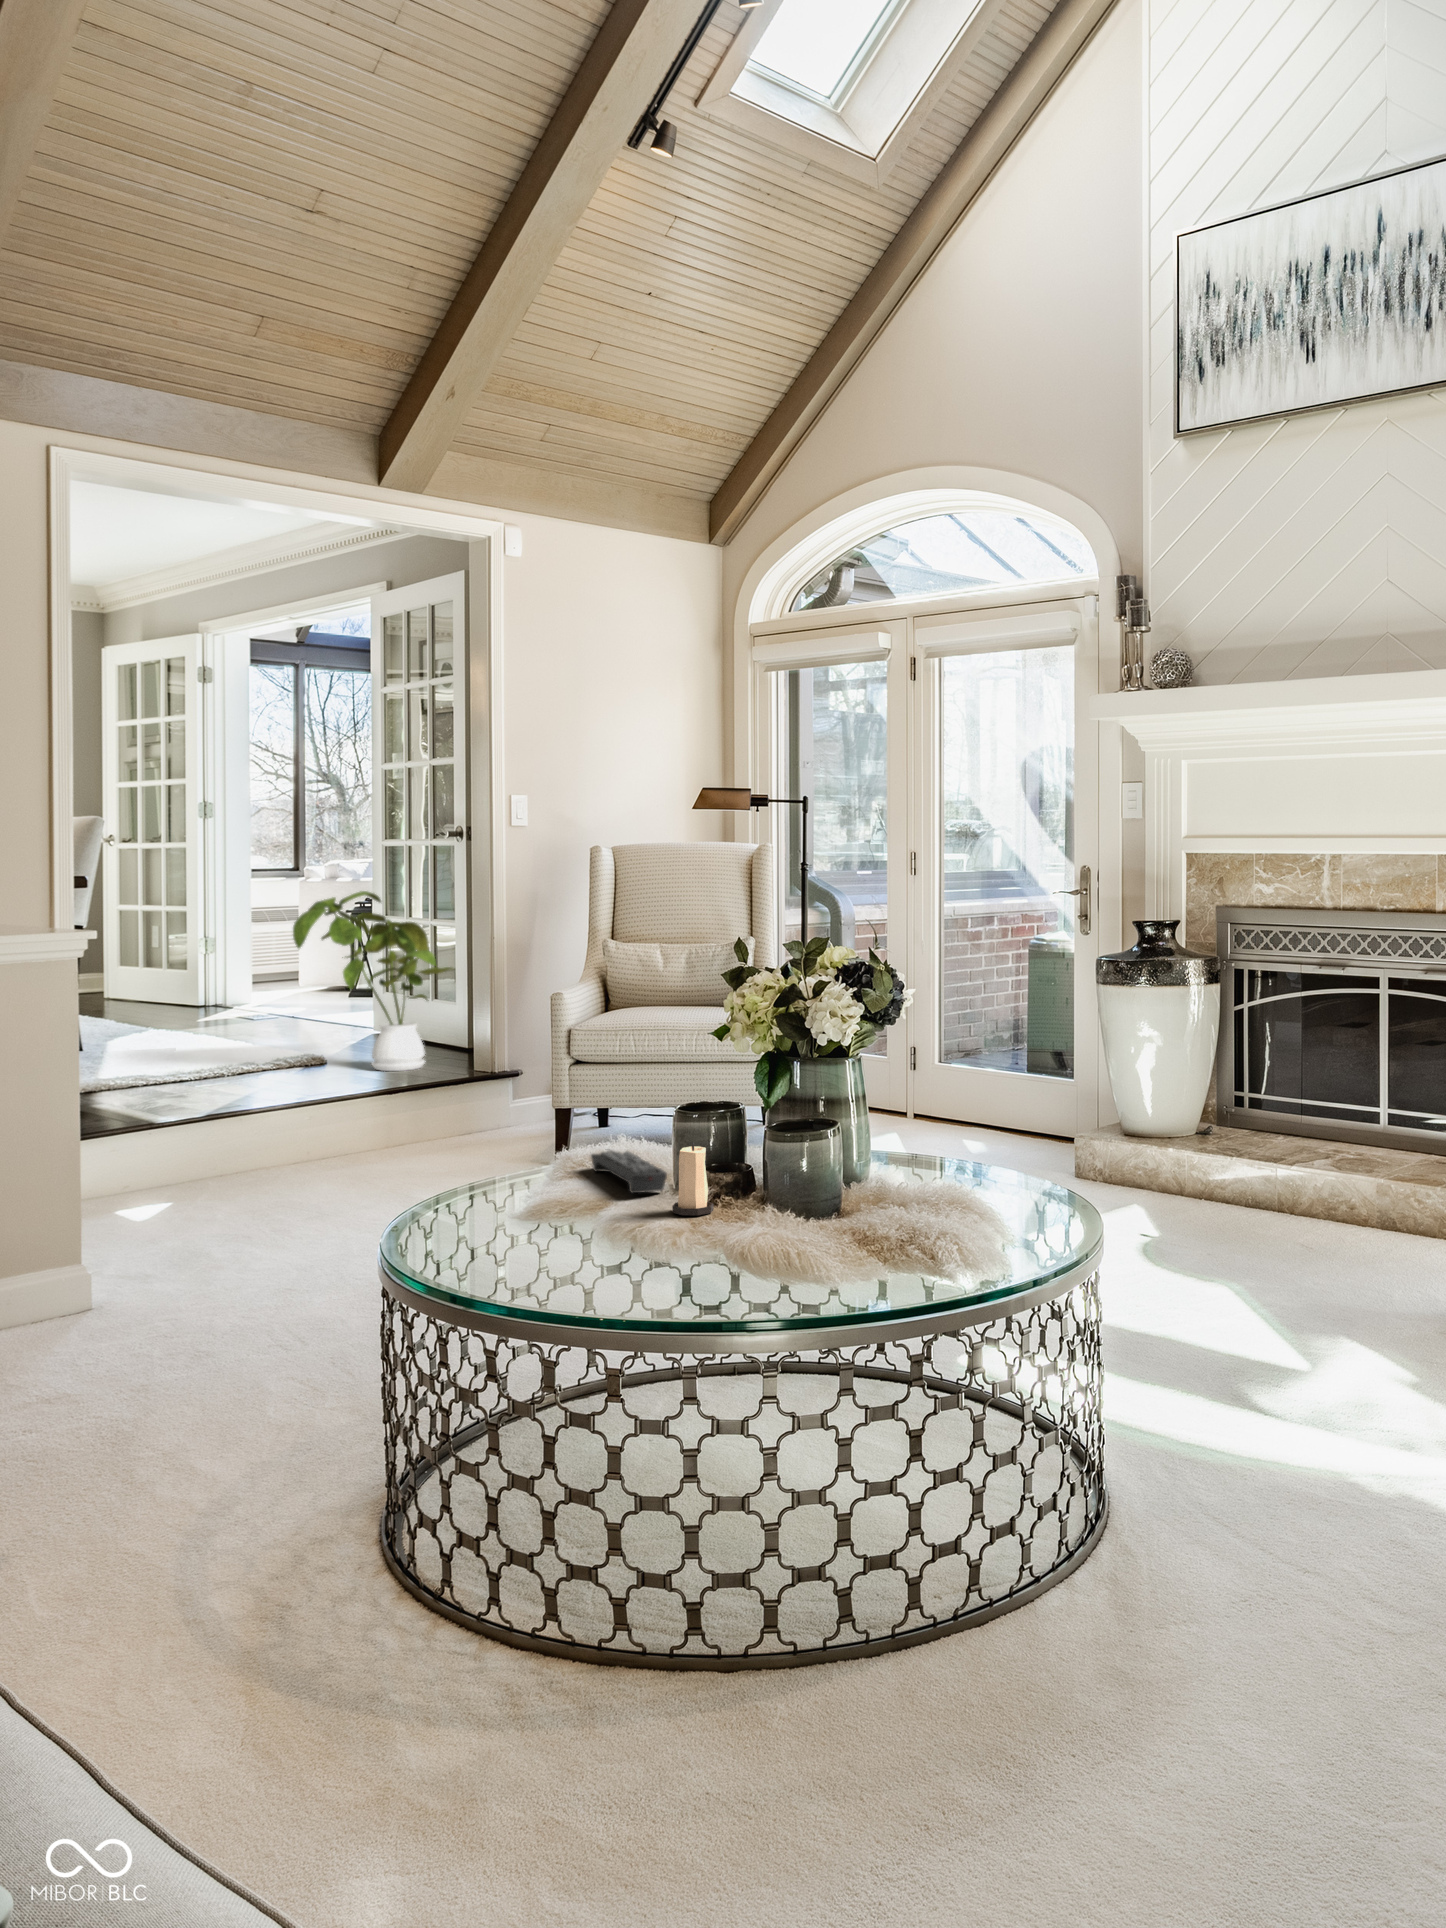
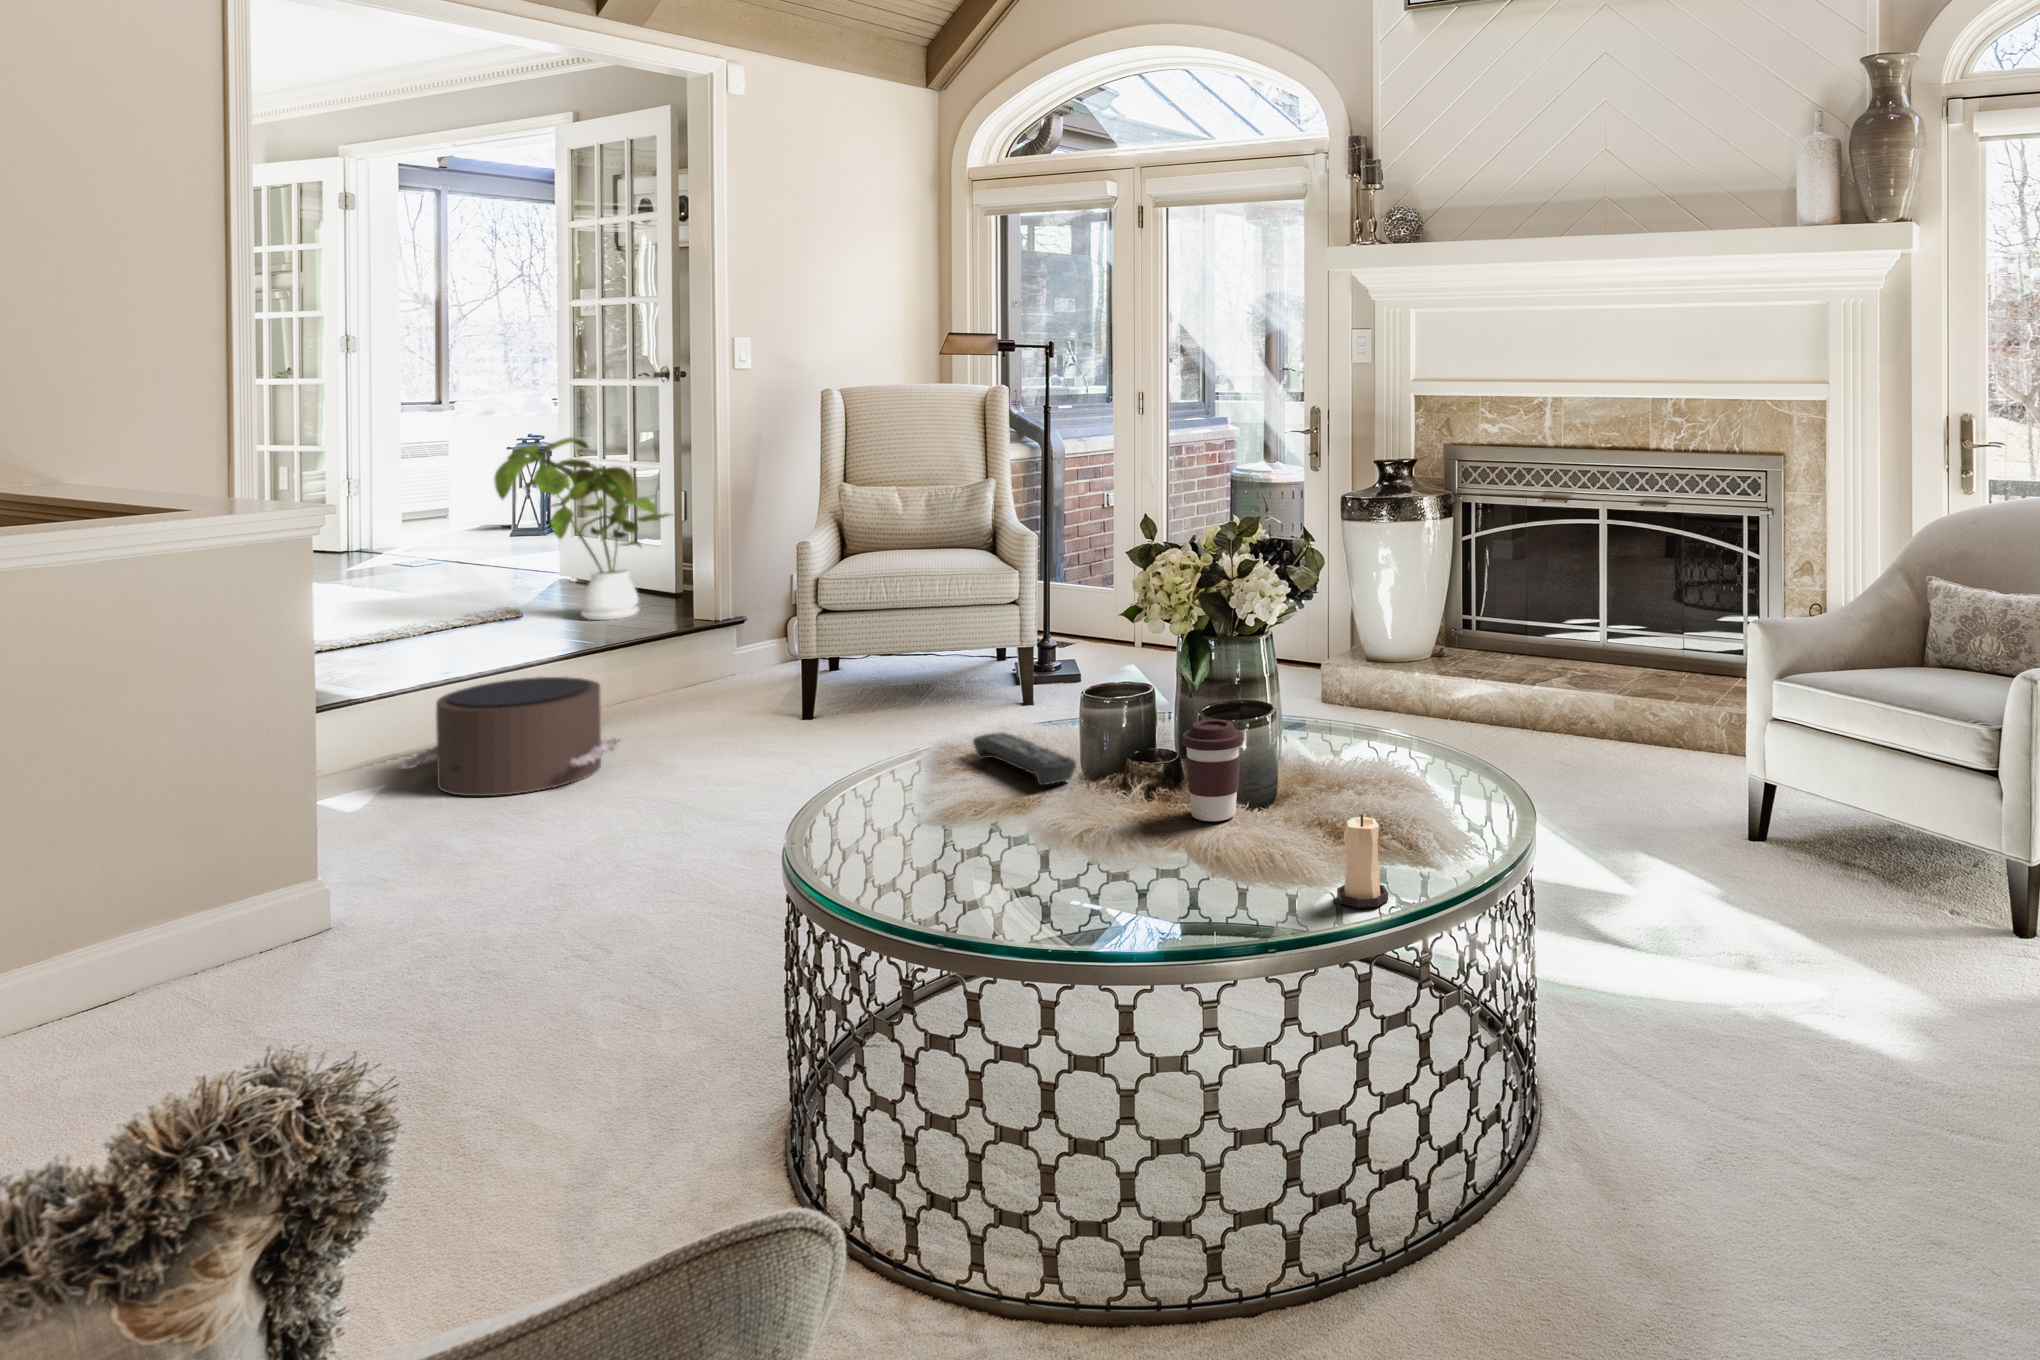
pouf: none [168,1112,366,1216] -> present [400,677,619,796]
coffee cup: none [741,1132,800,1228] -> present [1183,720,1243,821]
candle: present [672,1143,714,1215] -> present [1337,814,1388,908]

